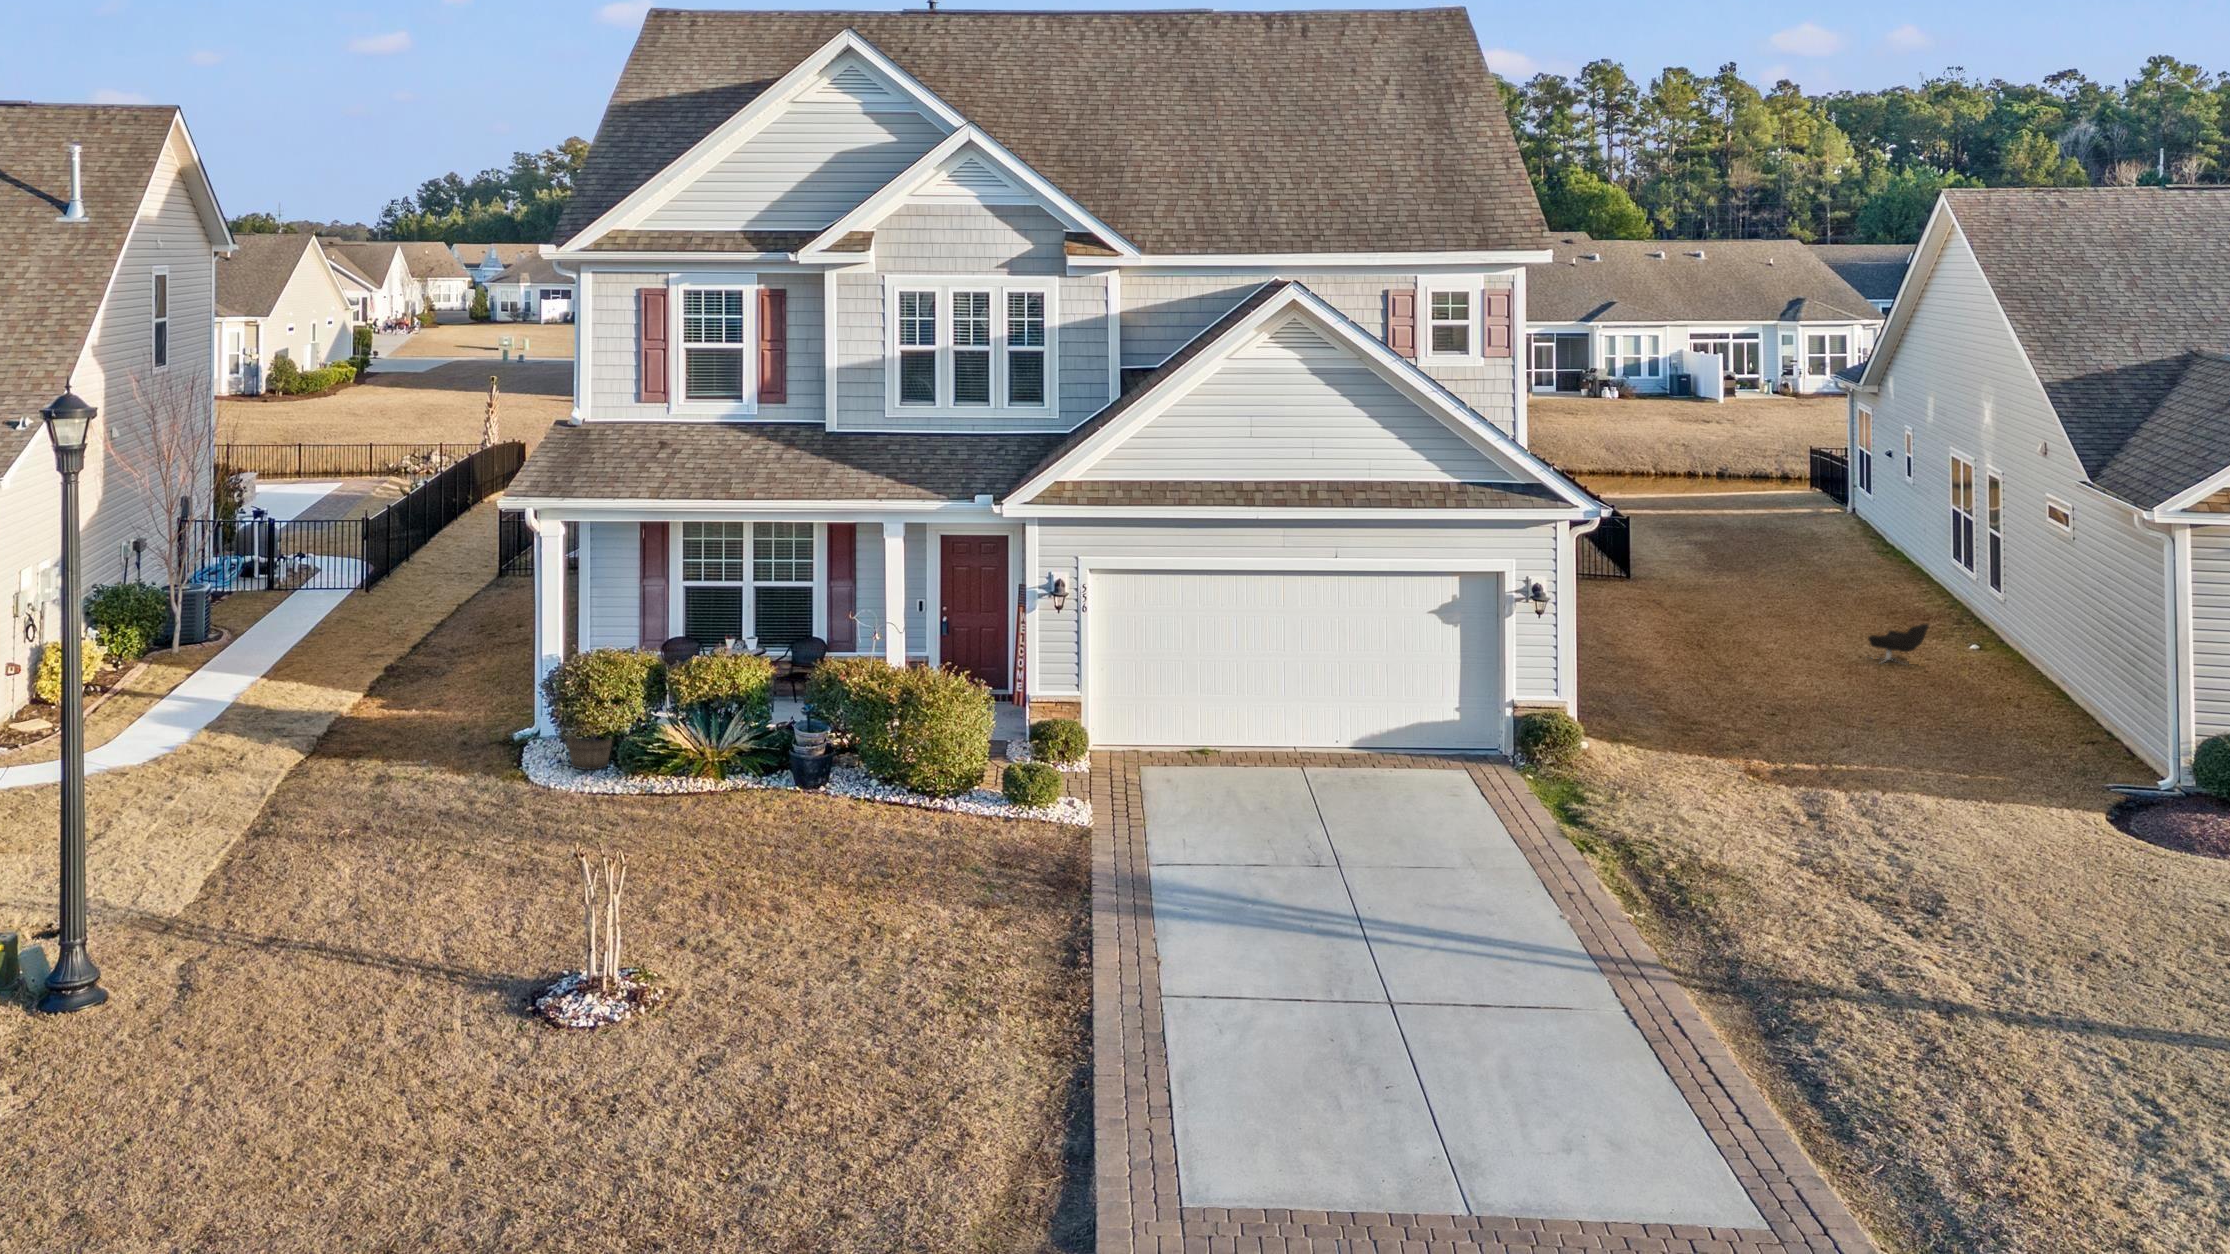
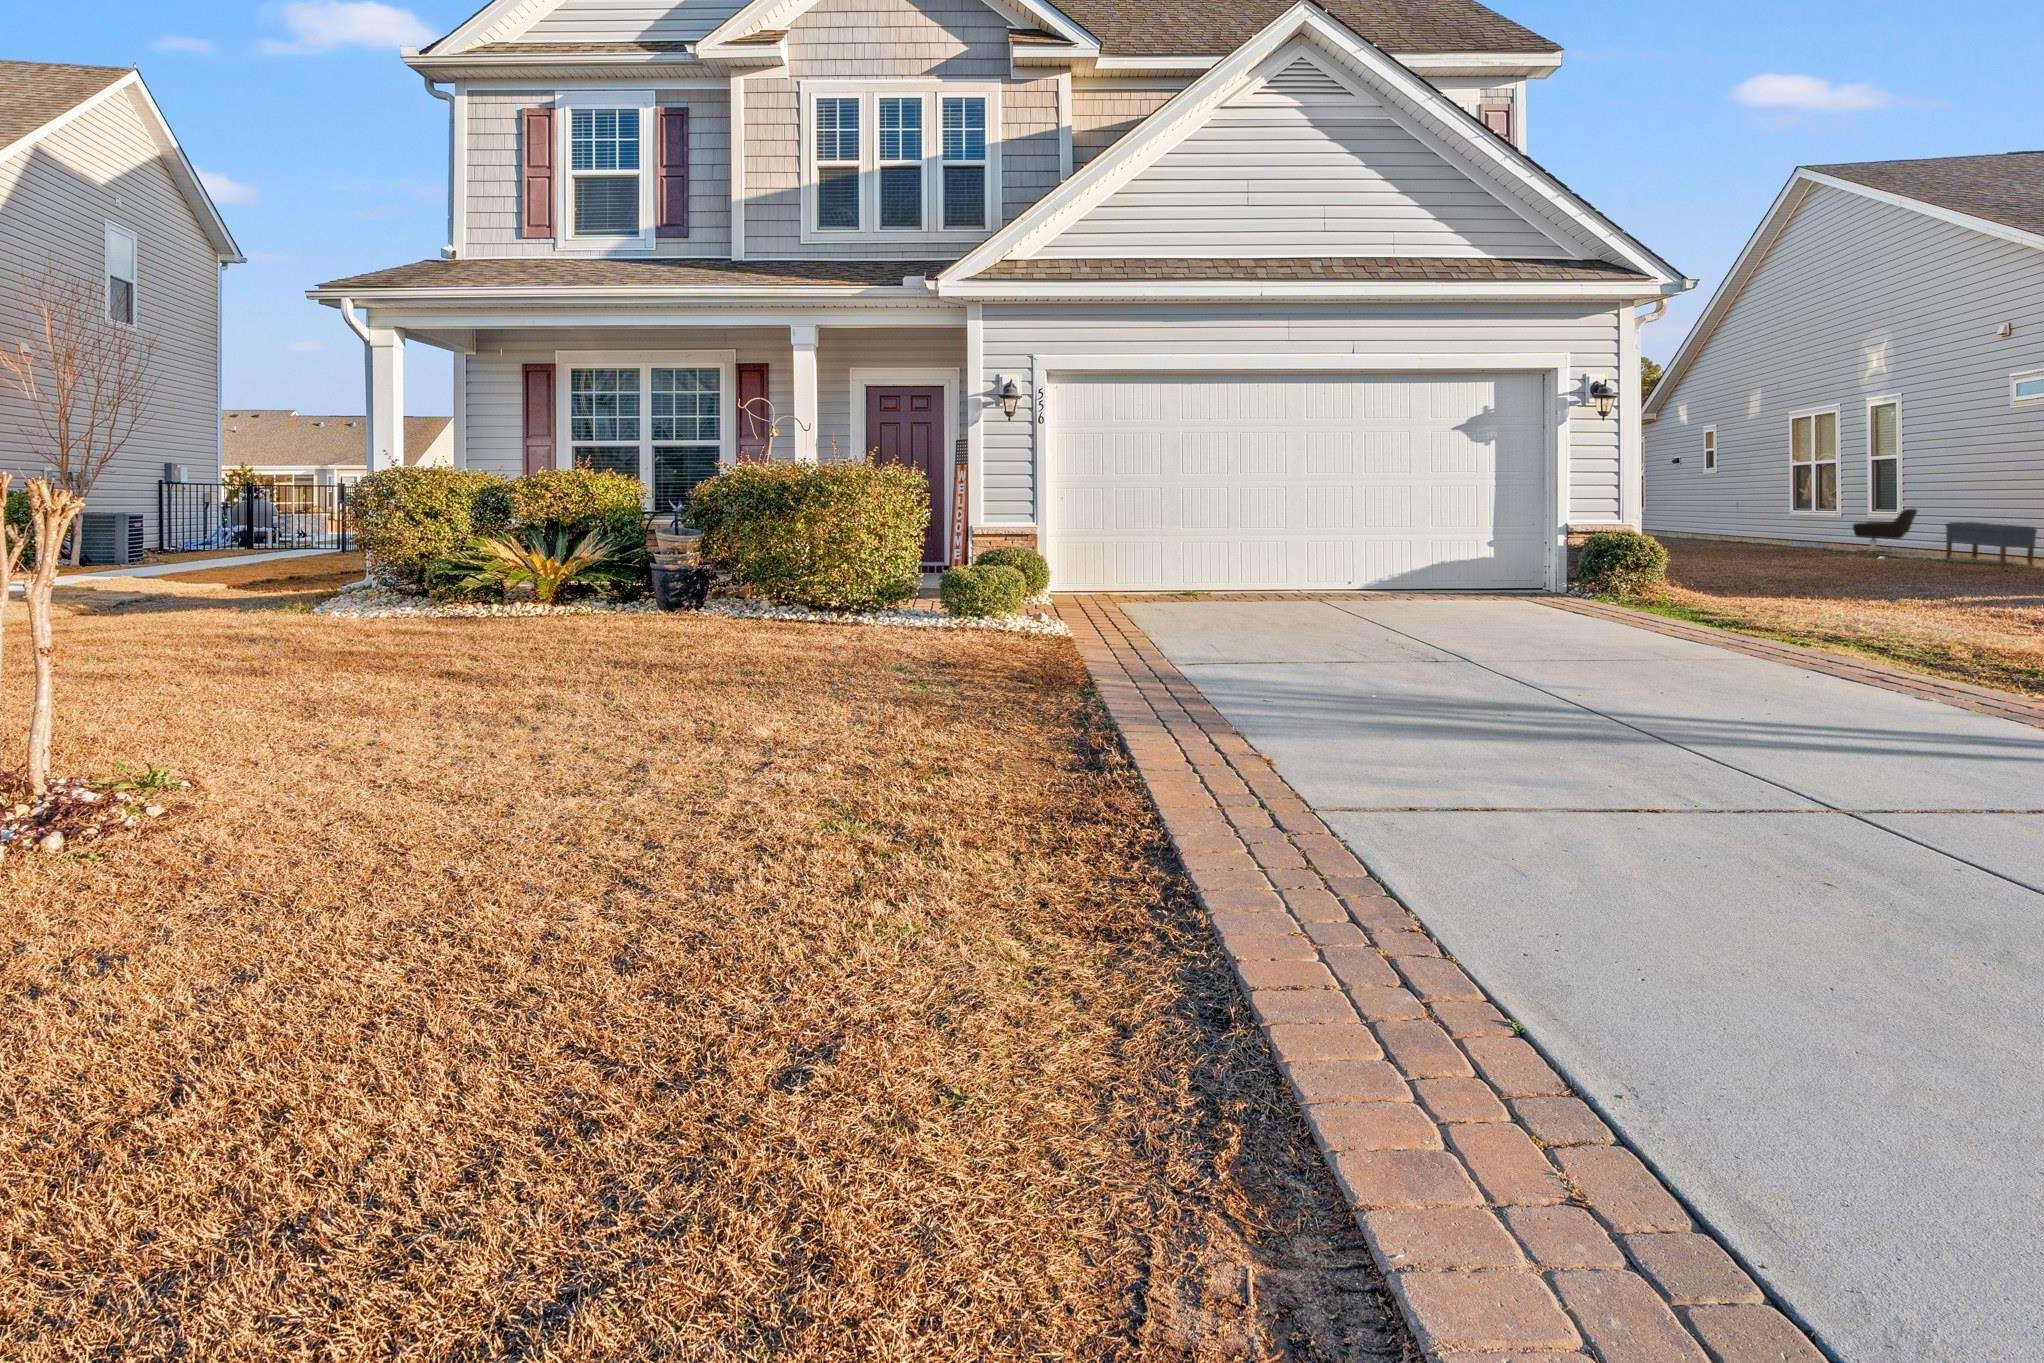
bench: none [1931,648,1994,699] -> present [1946,522,2037,566]
wooden bucket: present [567,736,612,770] -> none [373,564,439,616]

